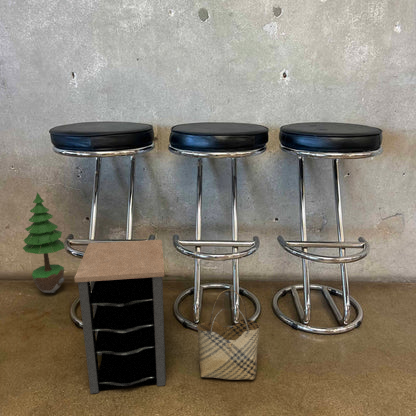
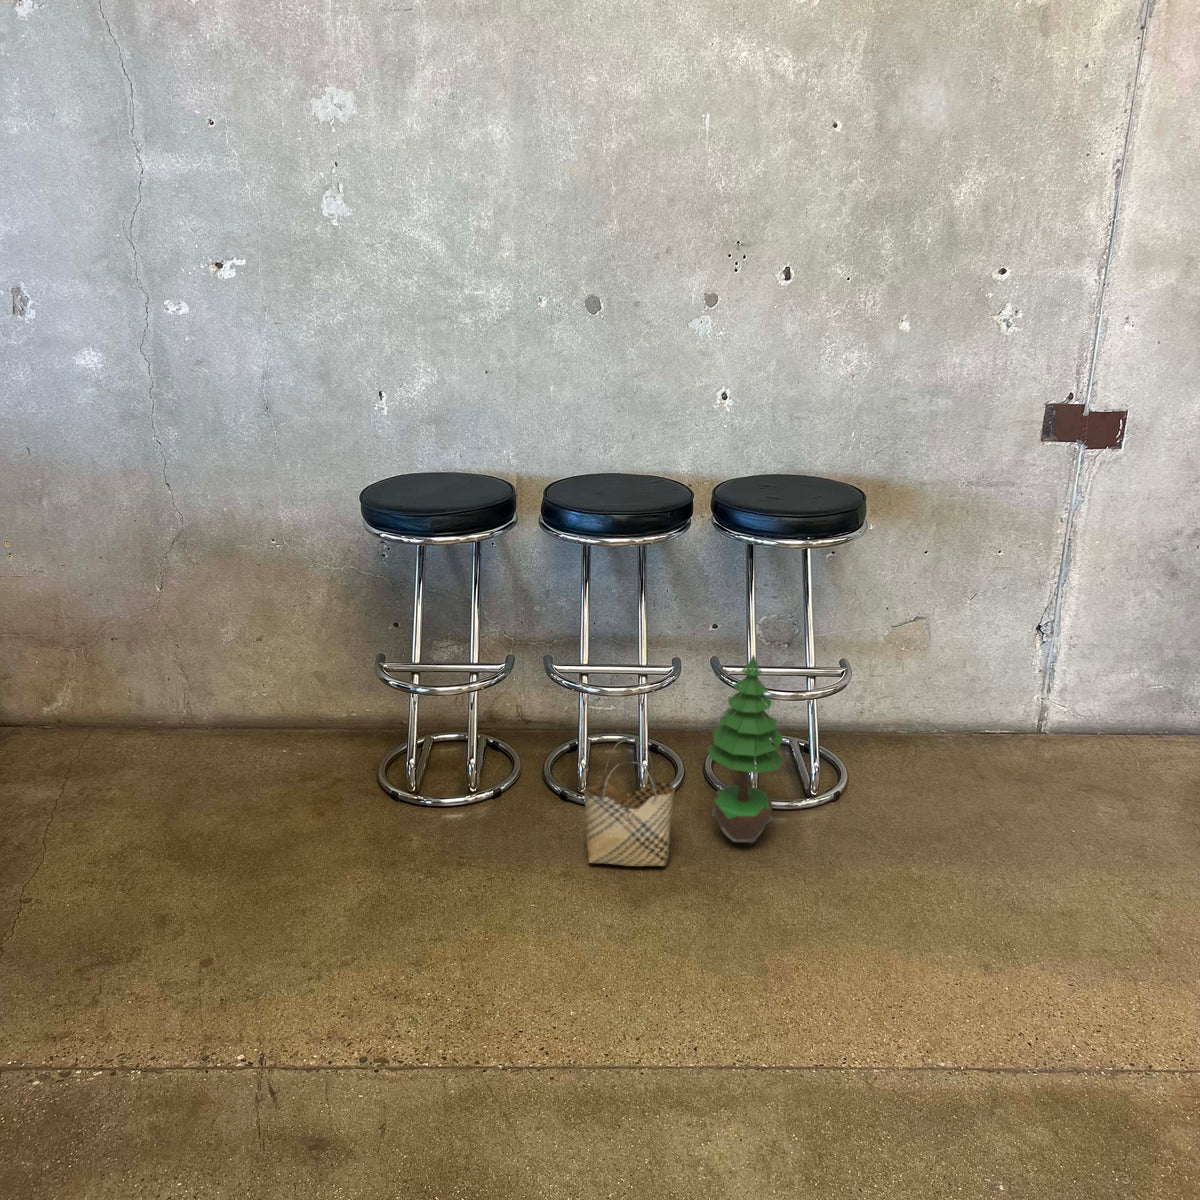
potted tree: present [23,193,64,293] -> present [708,655,783,843]
side table: present [74,240,166,394] -> none [419,665,539,883]

